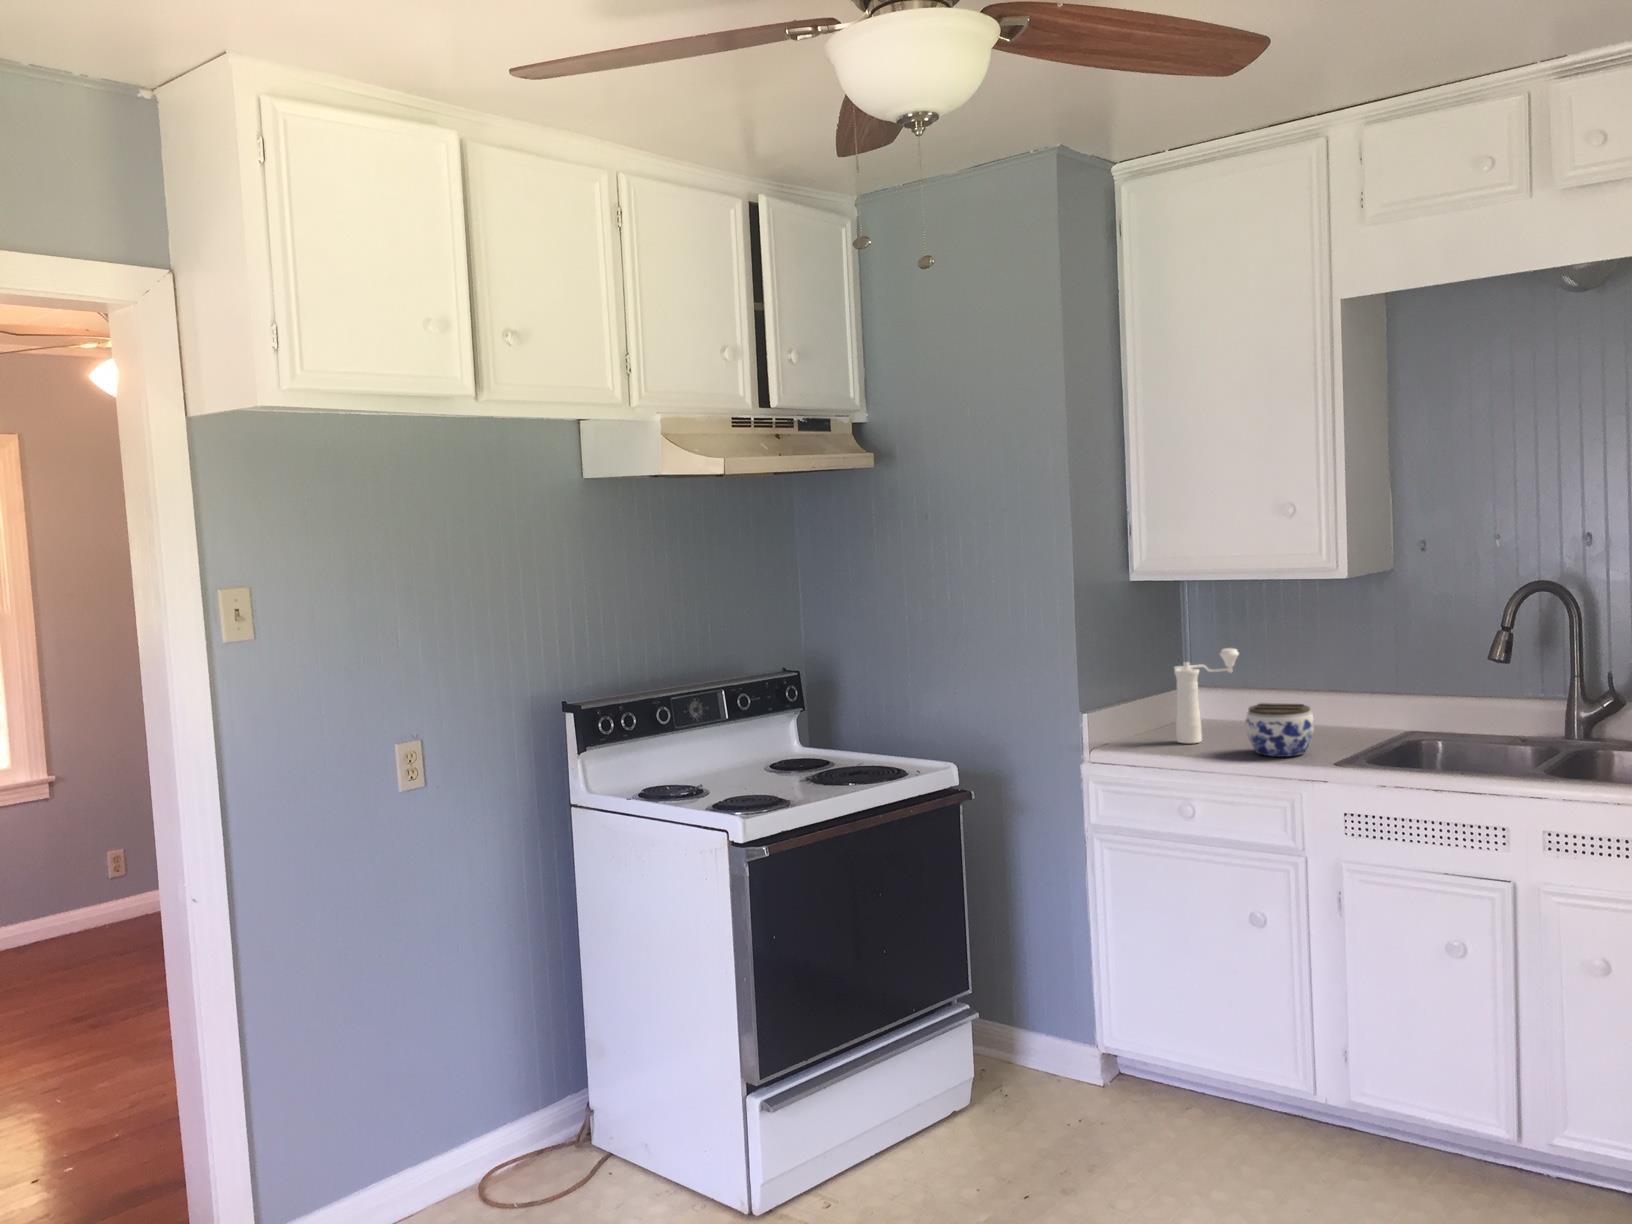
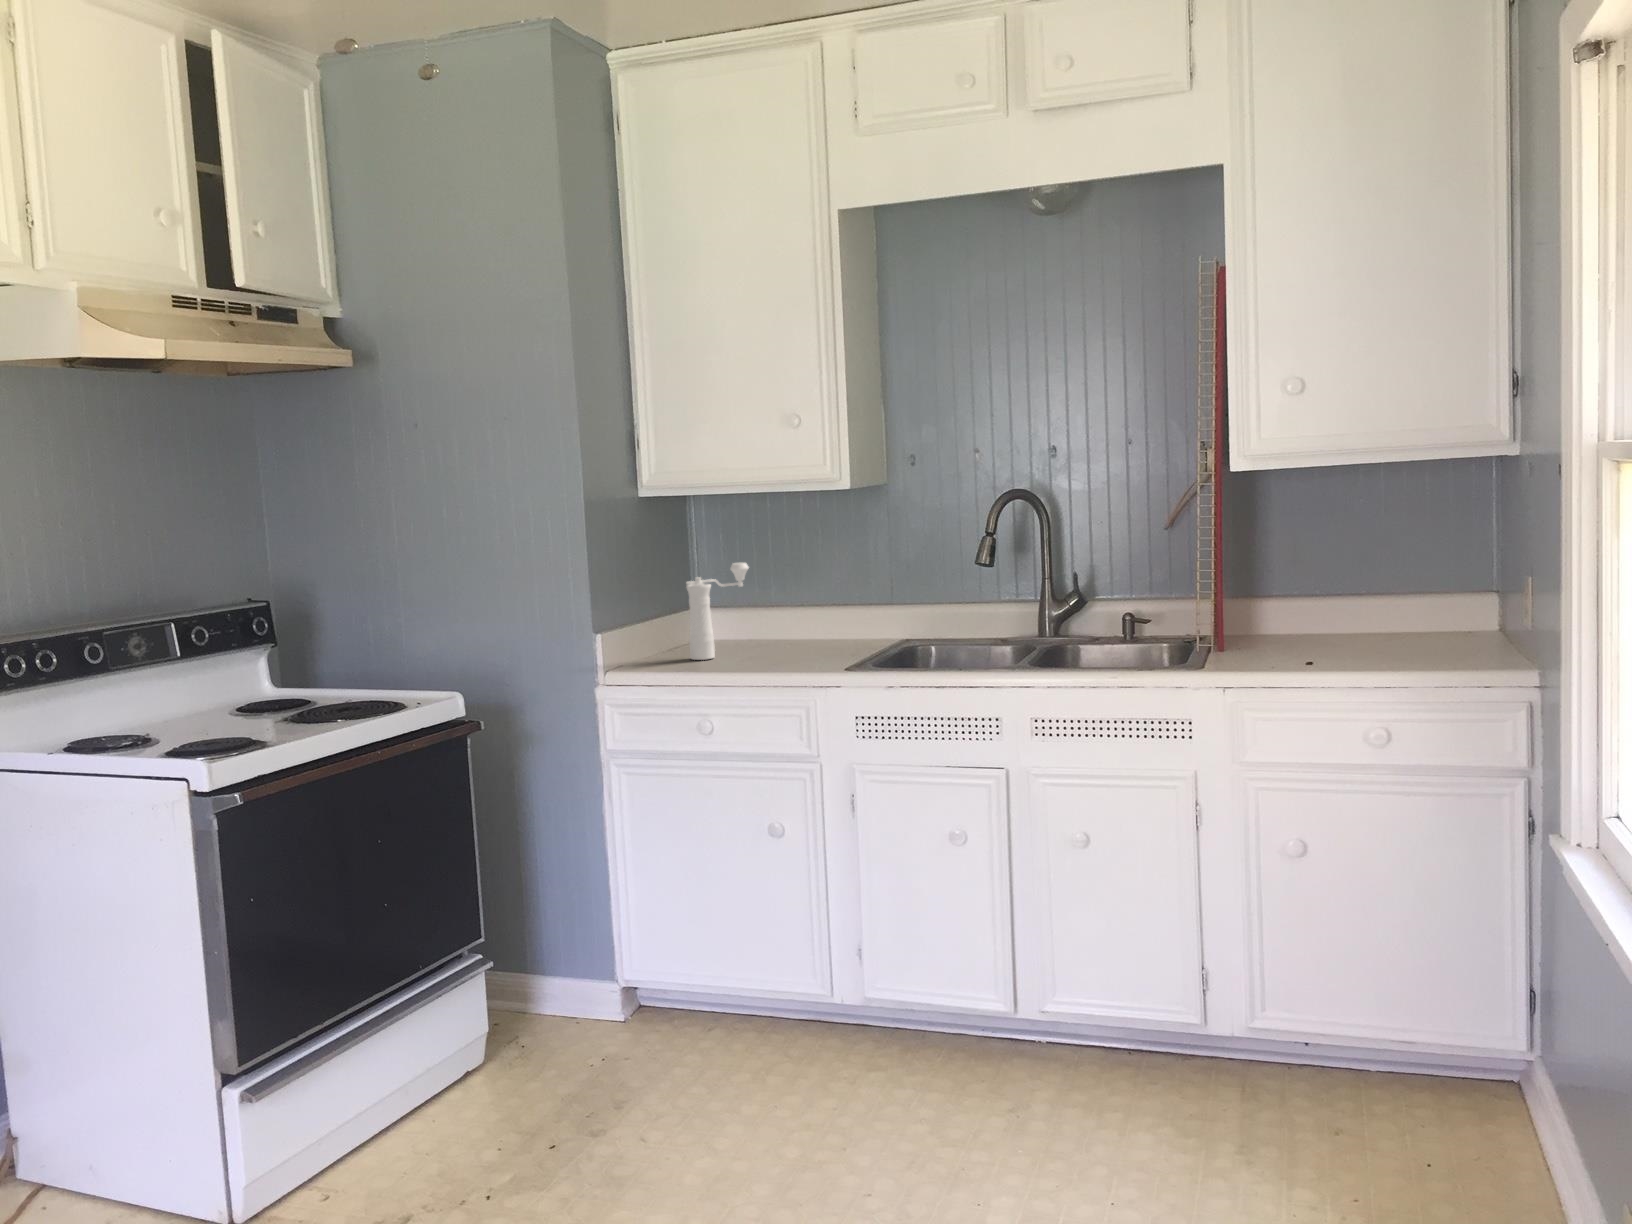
jar: present [1245,703,1314,757] -> none [759,613,824,666]

